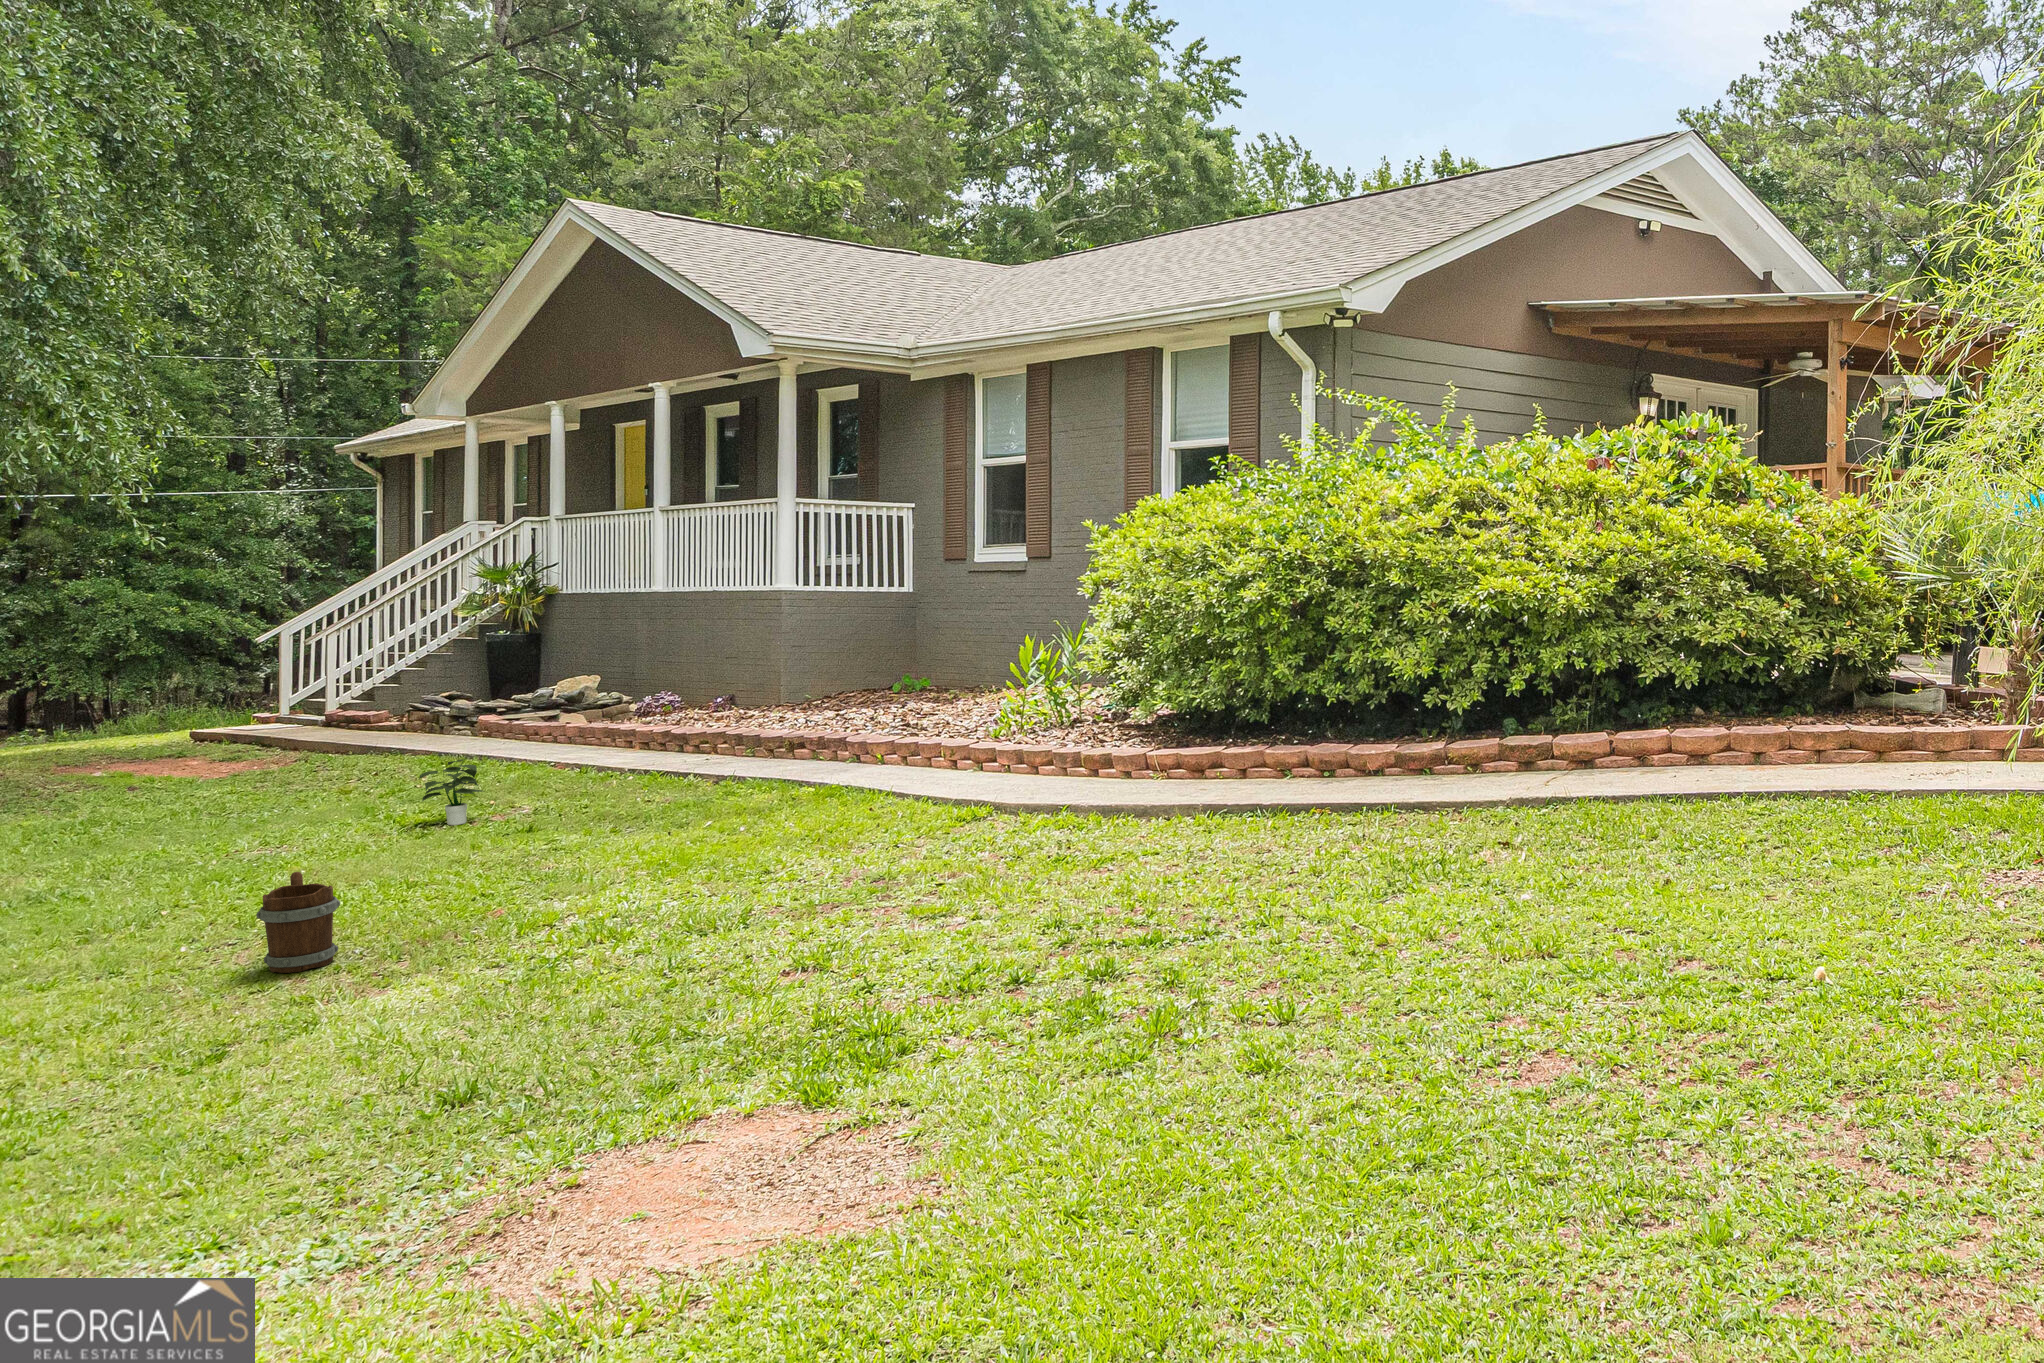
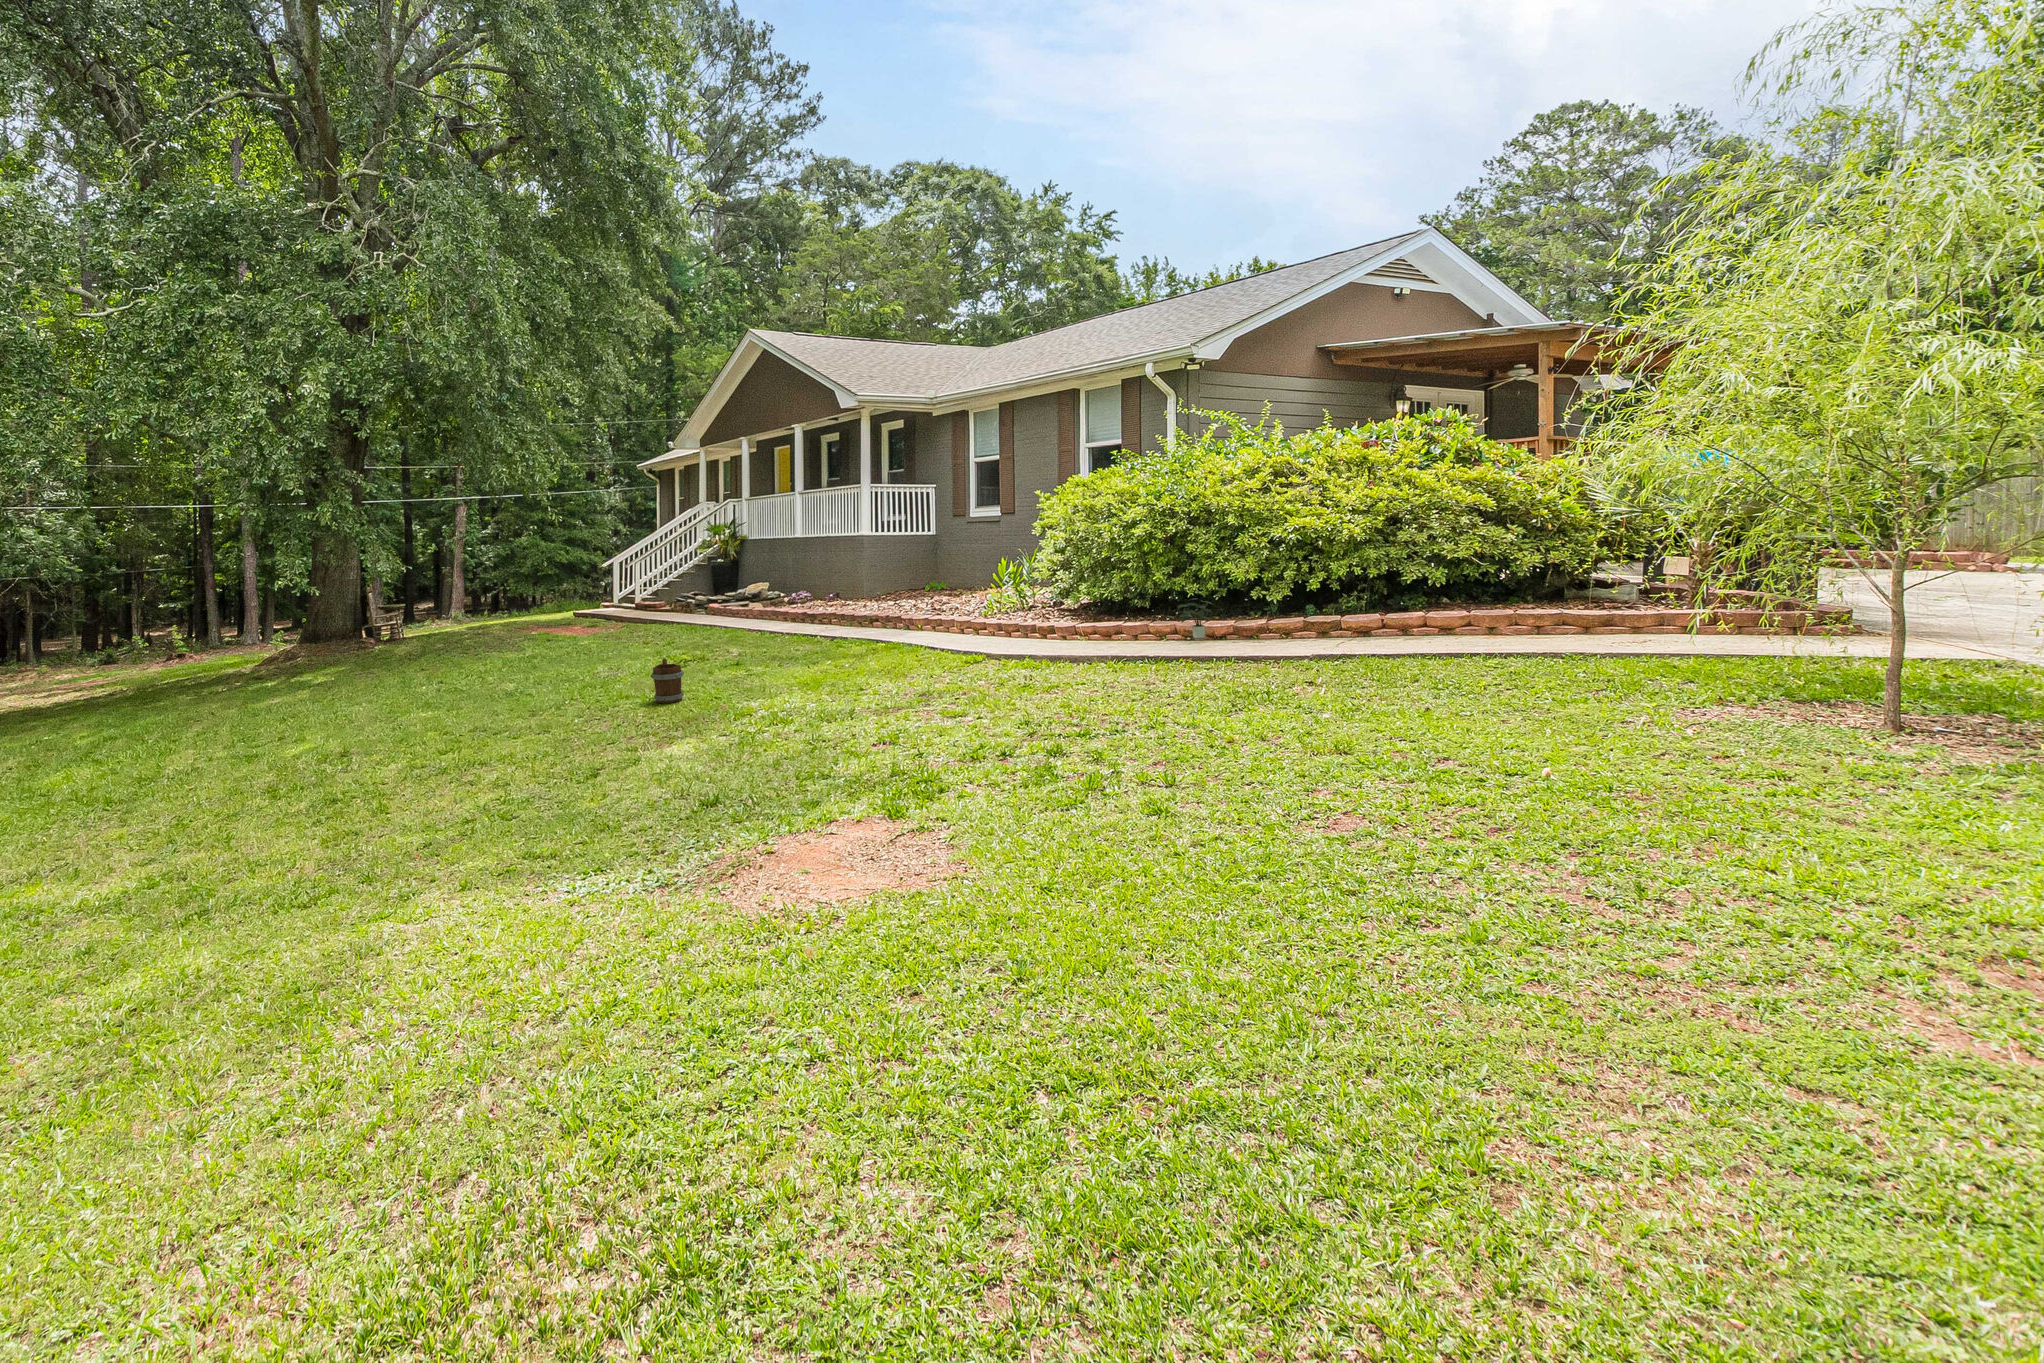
potted plant: present [419,759,483,825] -> present [1178,598,1213,638]

